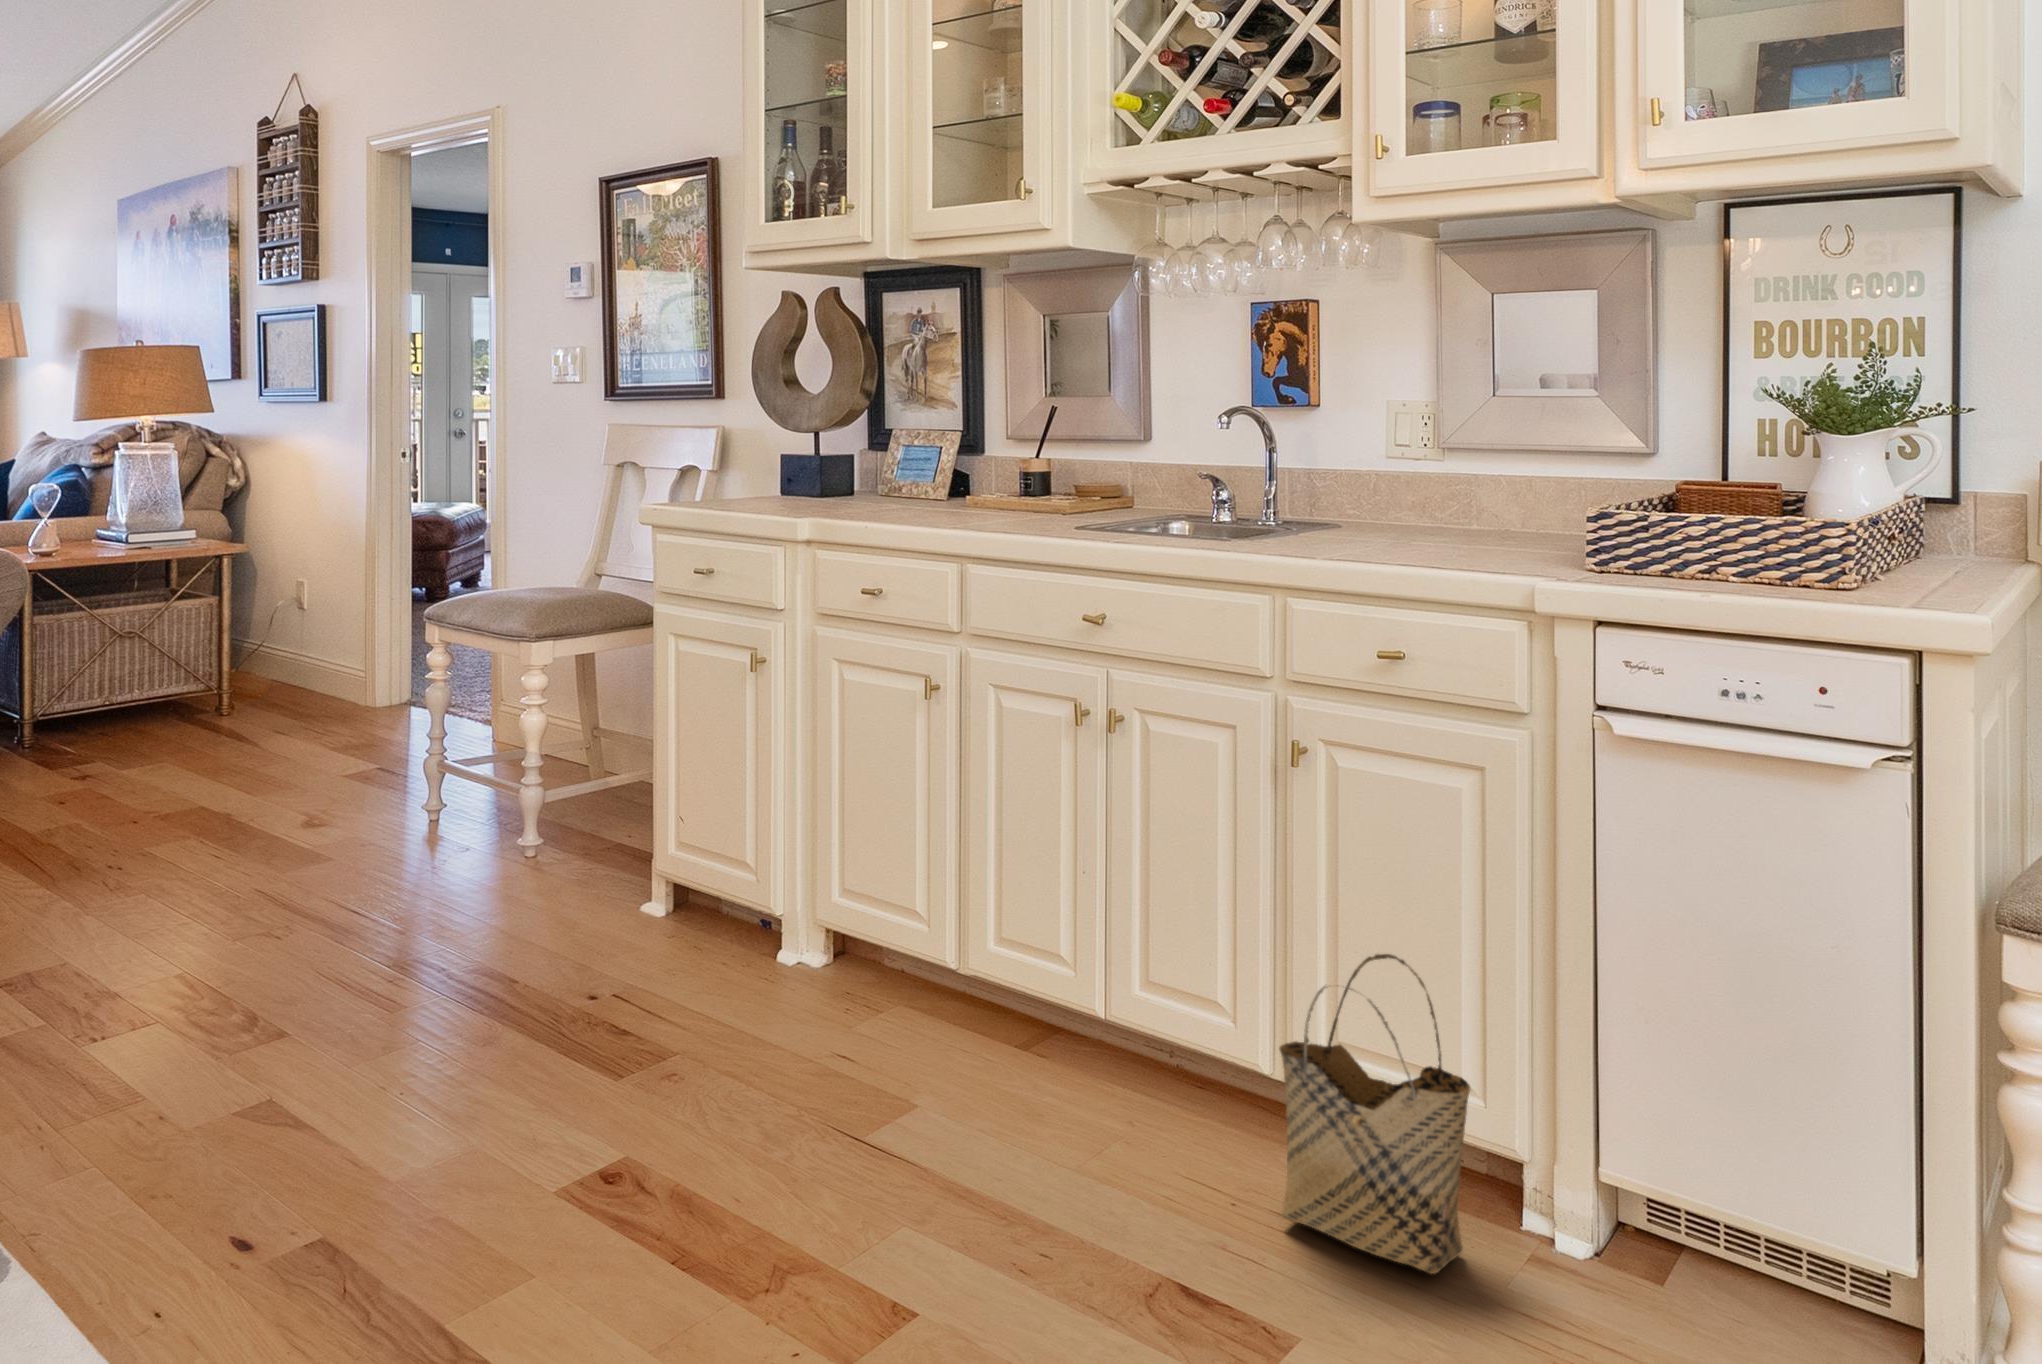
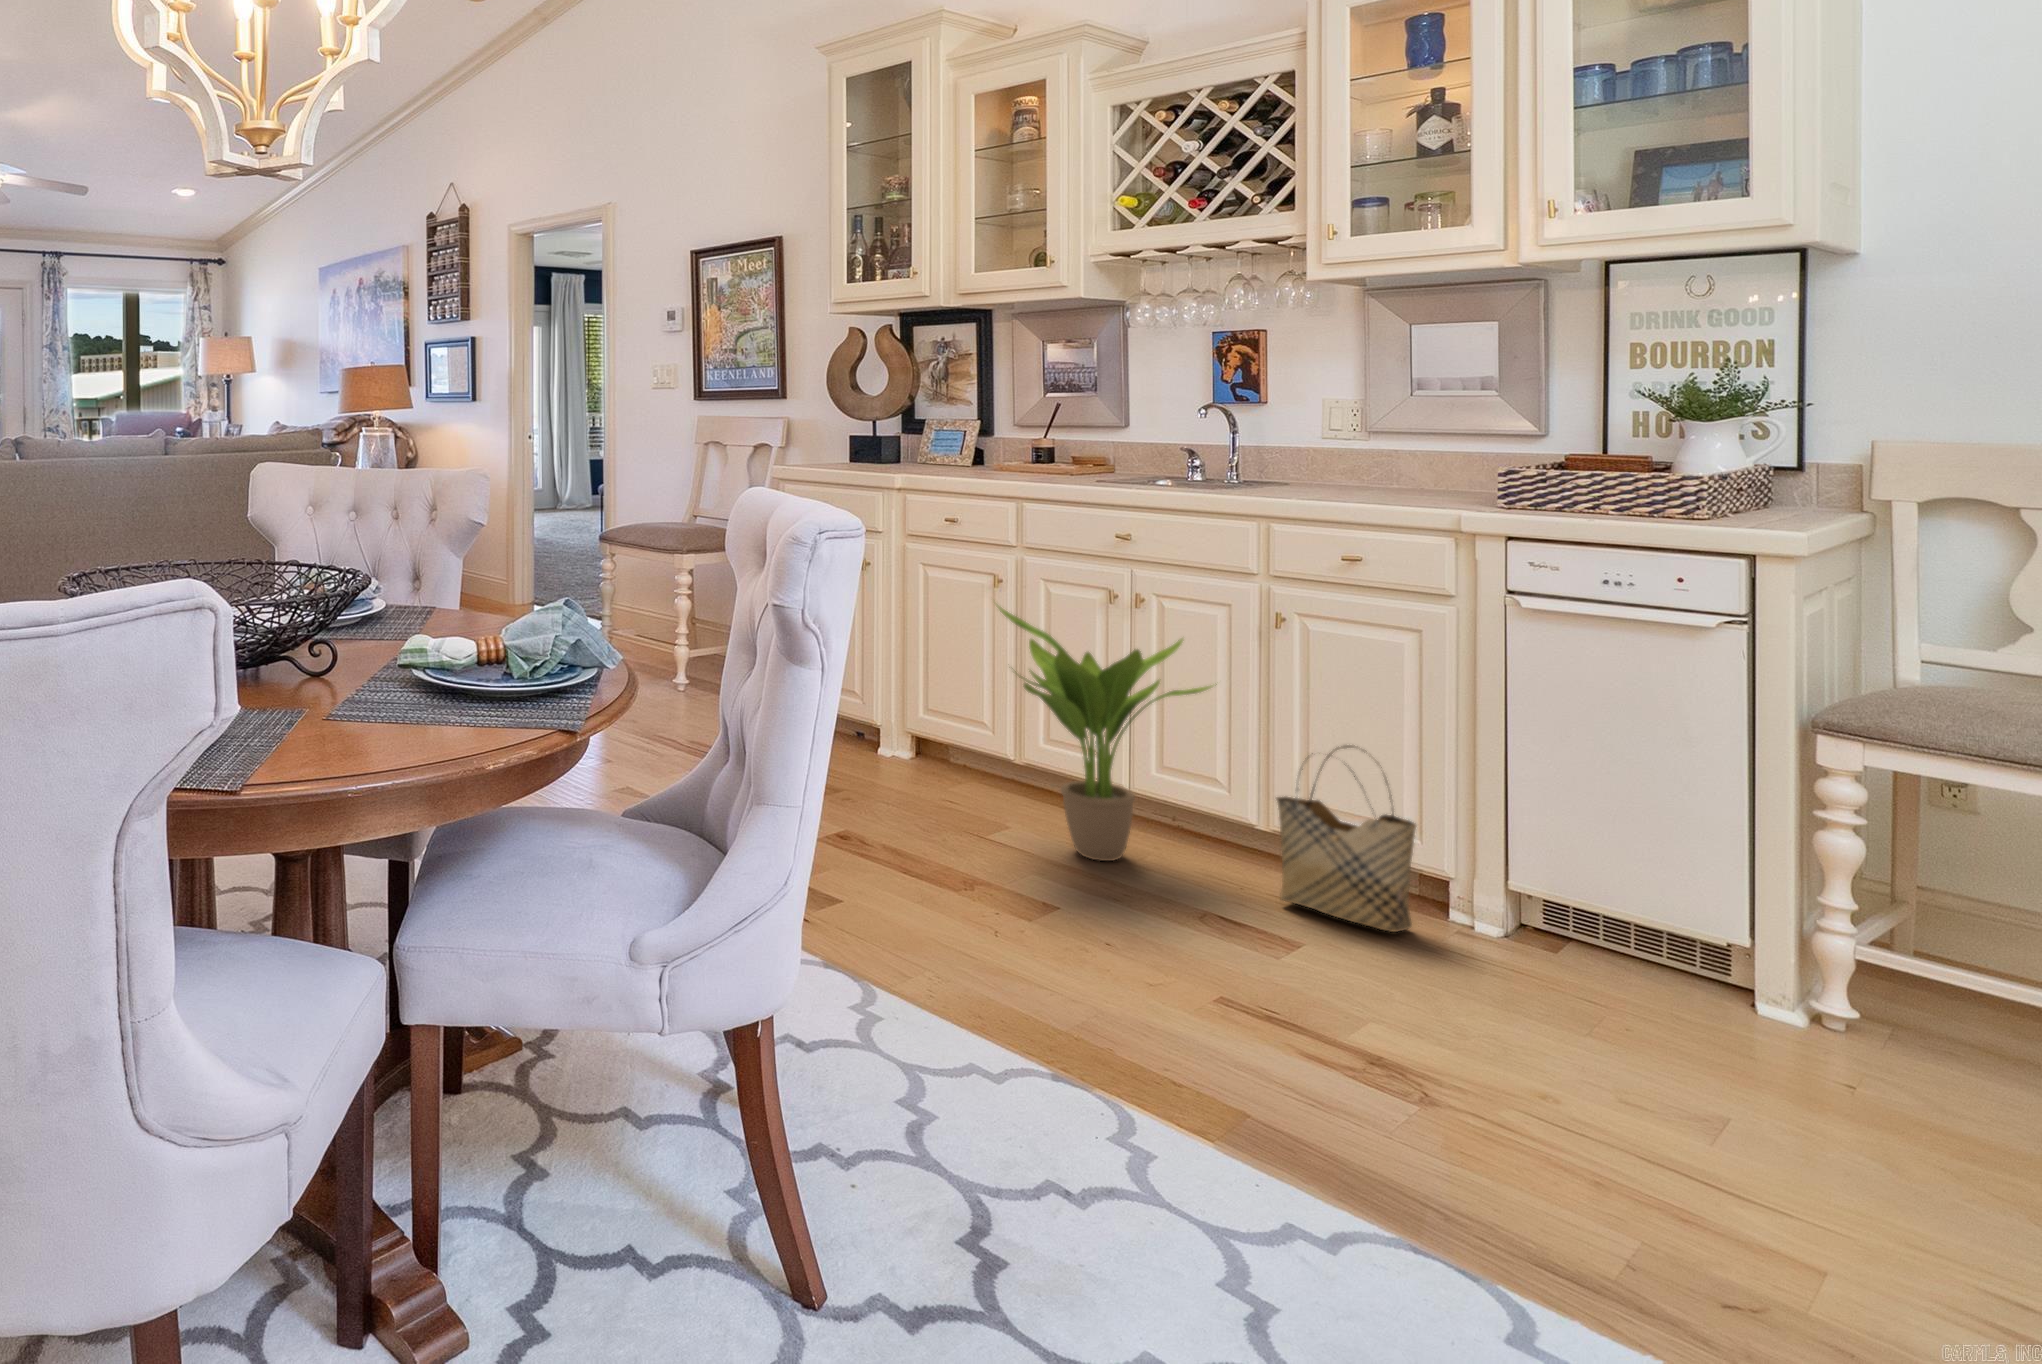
potted plant: none [881,736,1210,1158] -> present [997,605,1212,861]

